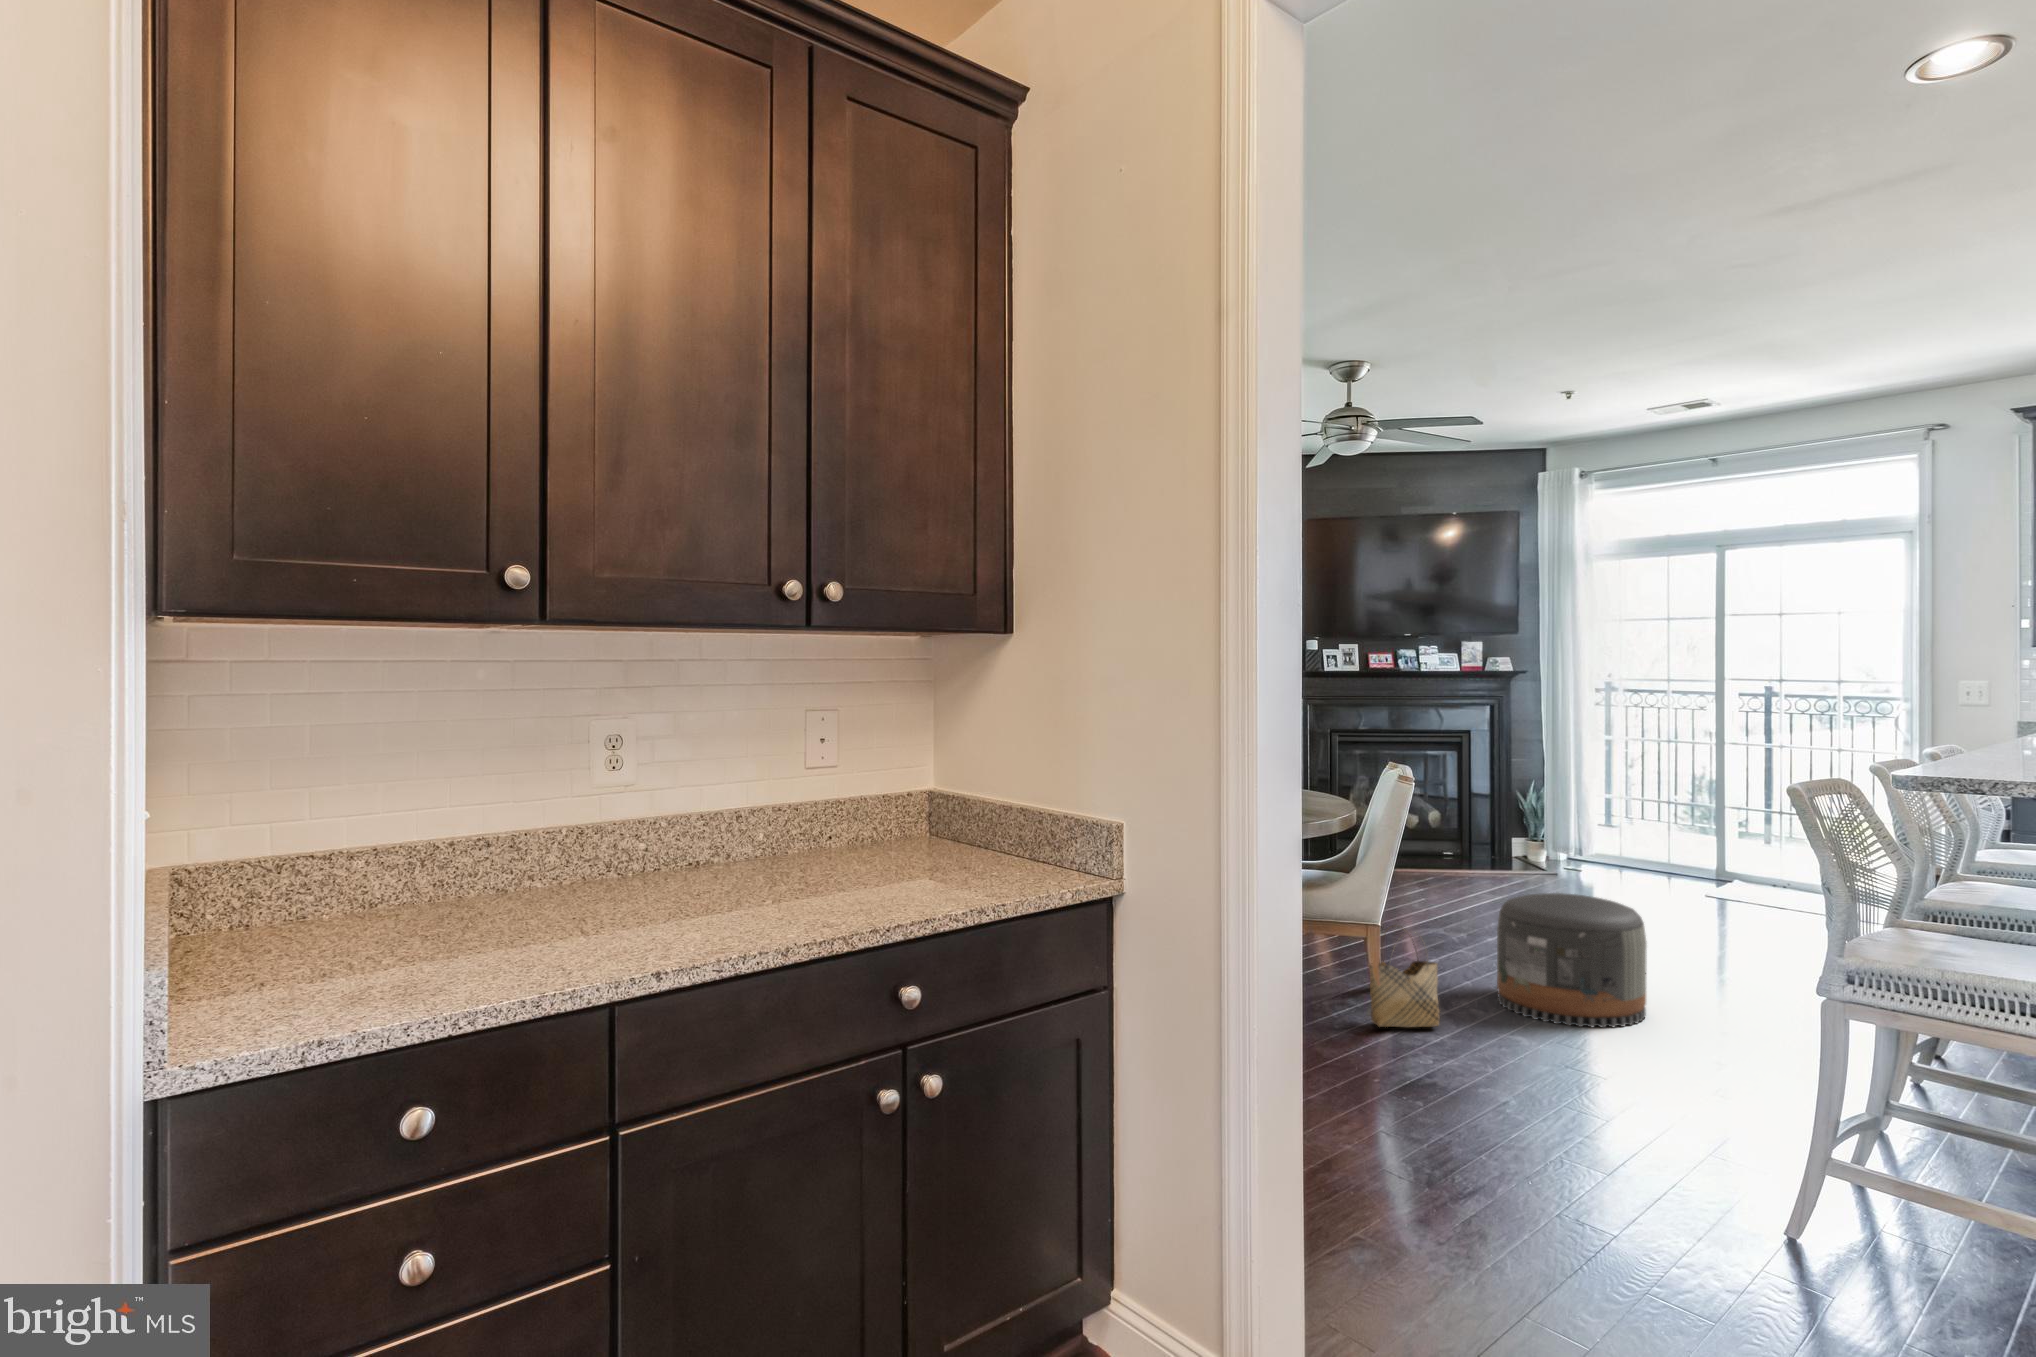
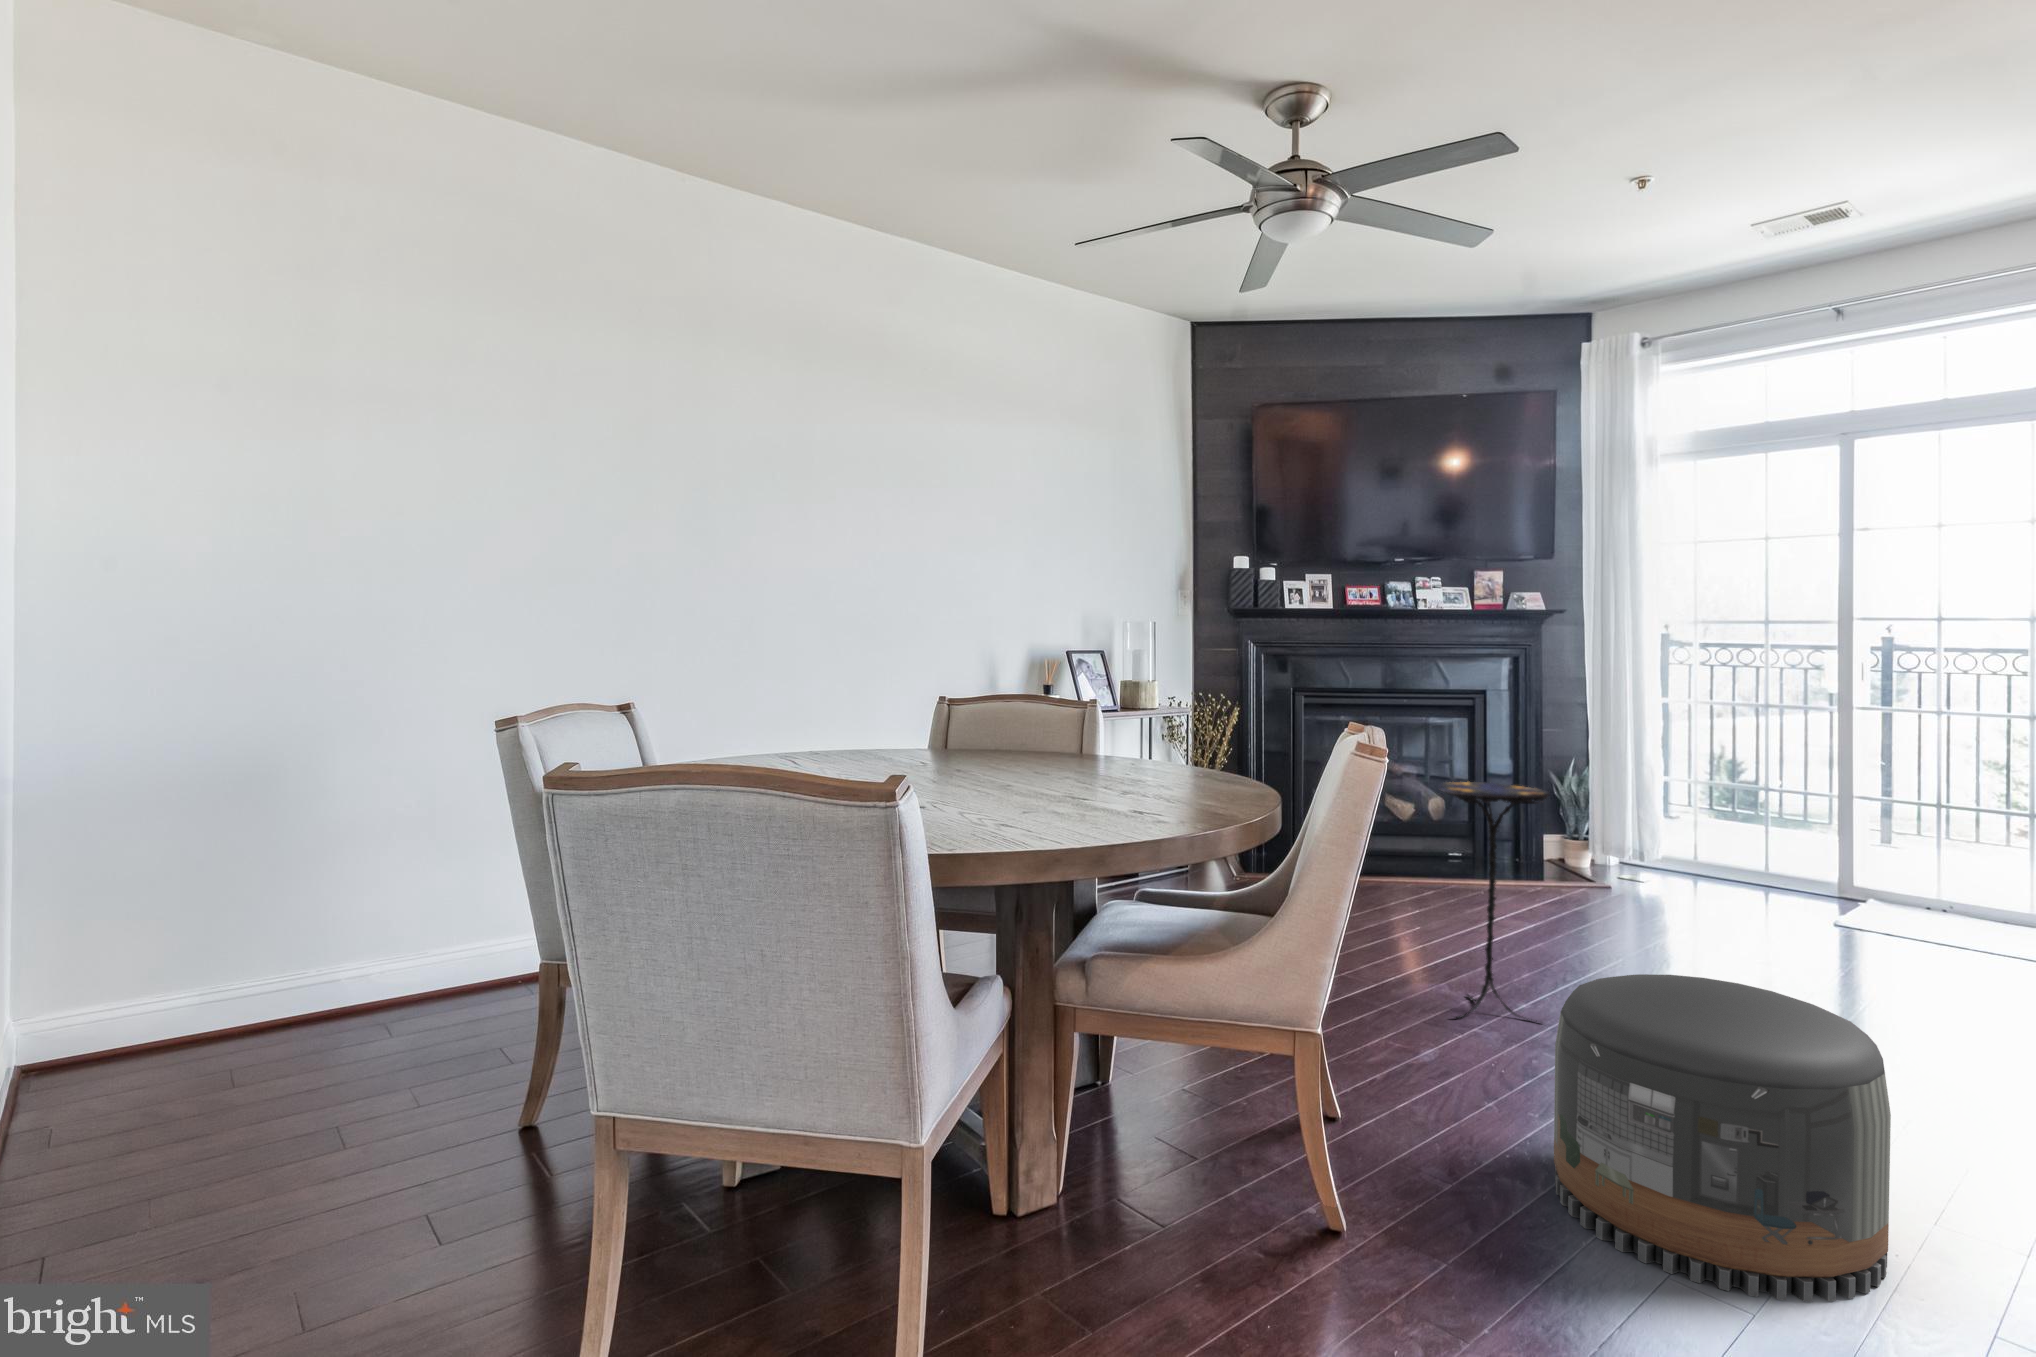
side table: none [1437,797,1504,942] -> present [1438,782,1550,1021]
woven basket: present [1369,927,1440,1028] -> none [1280,1056,1437,1295]

